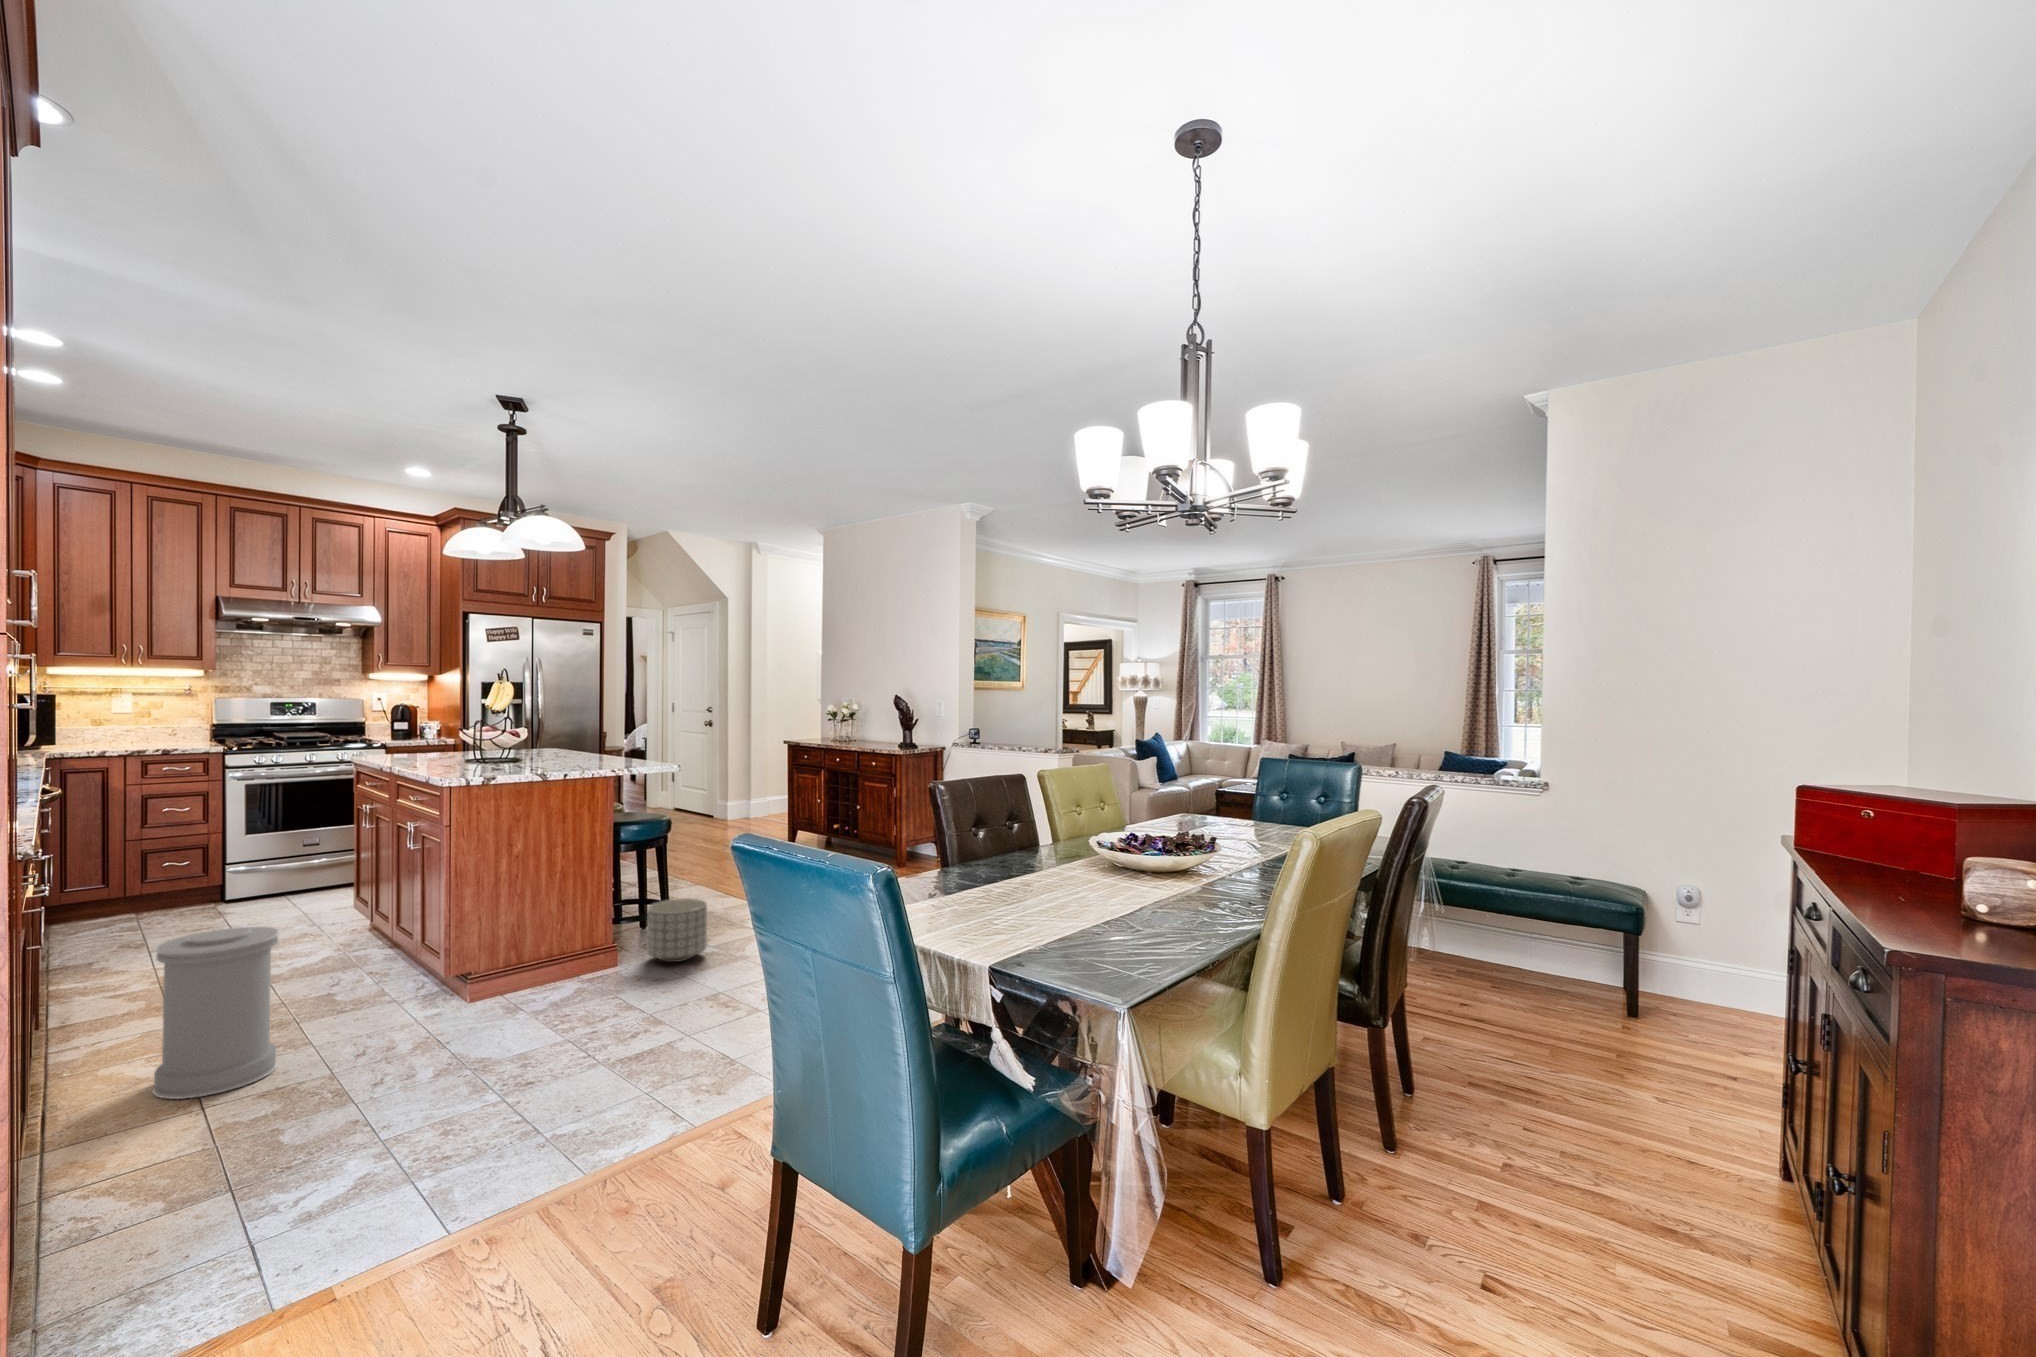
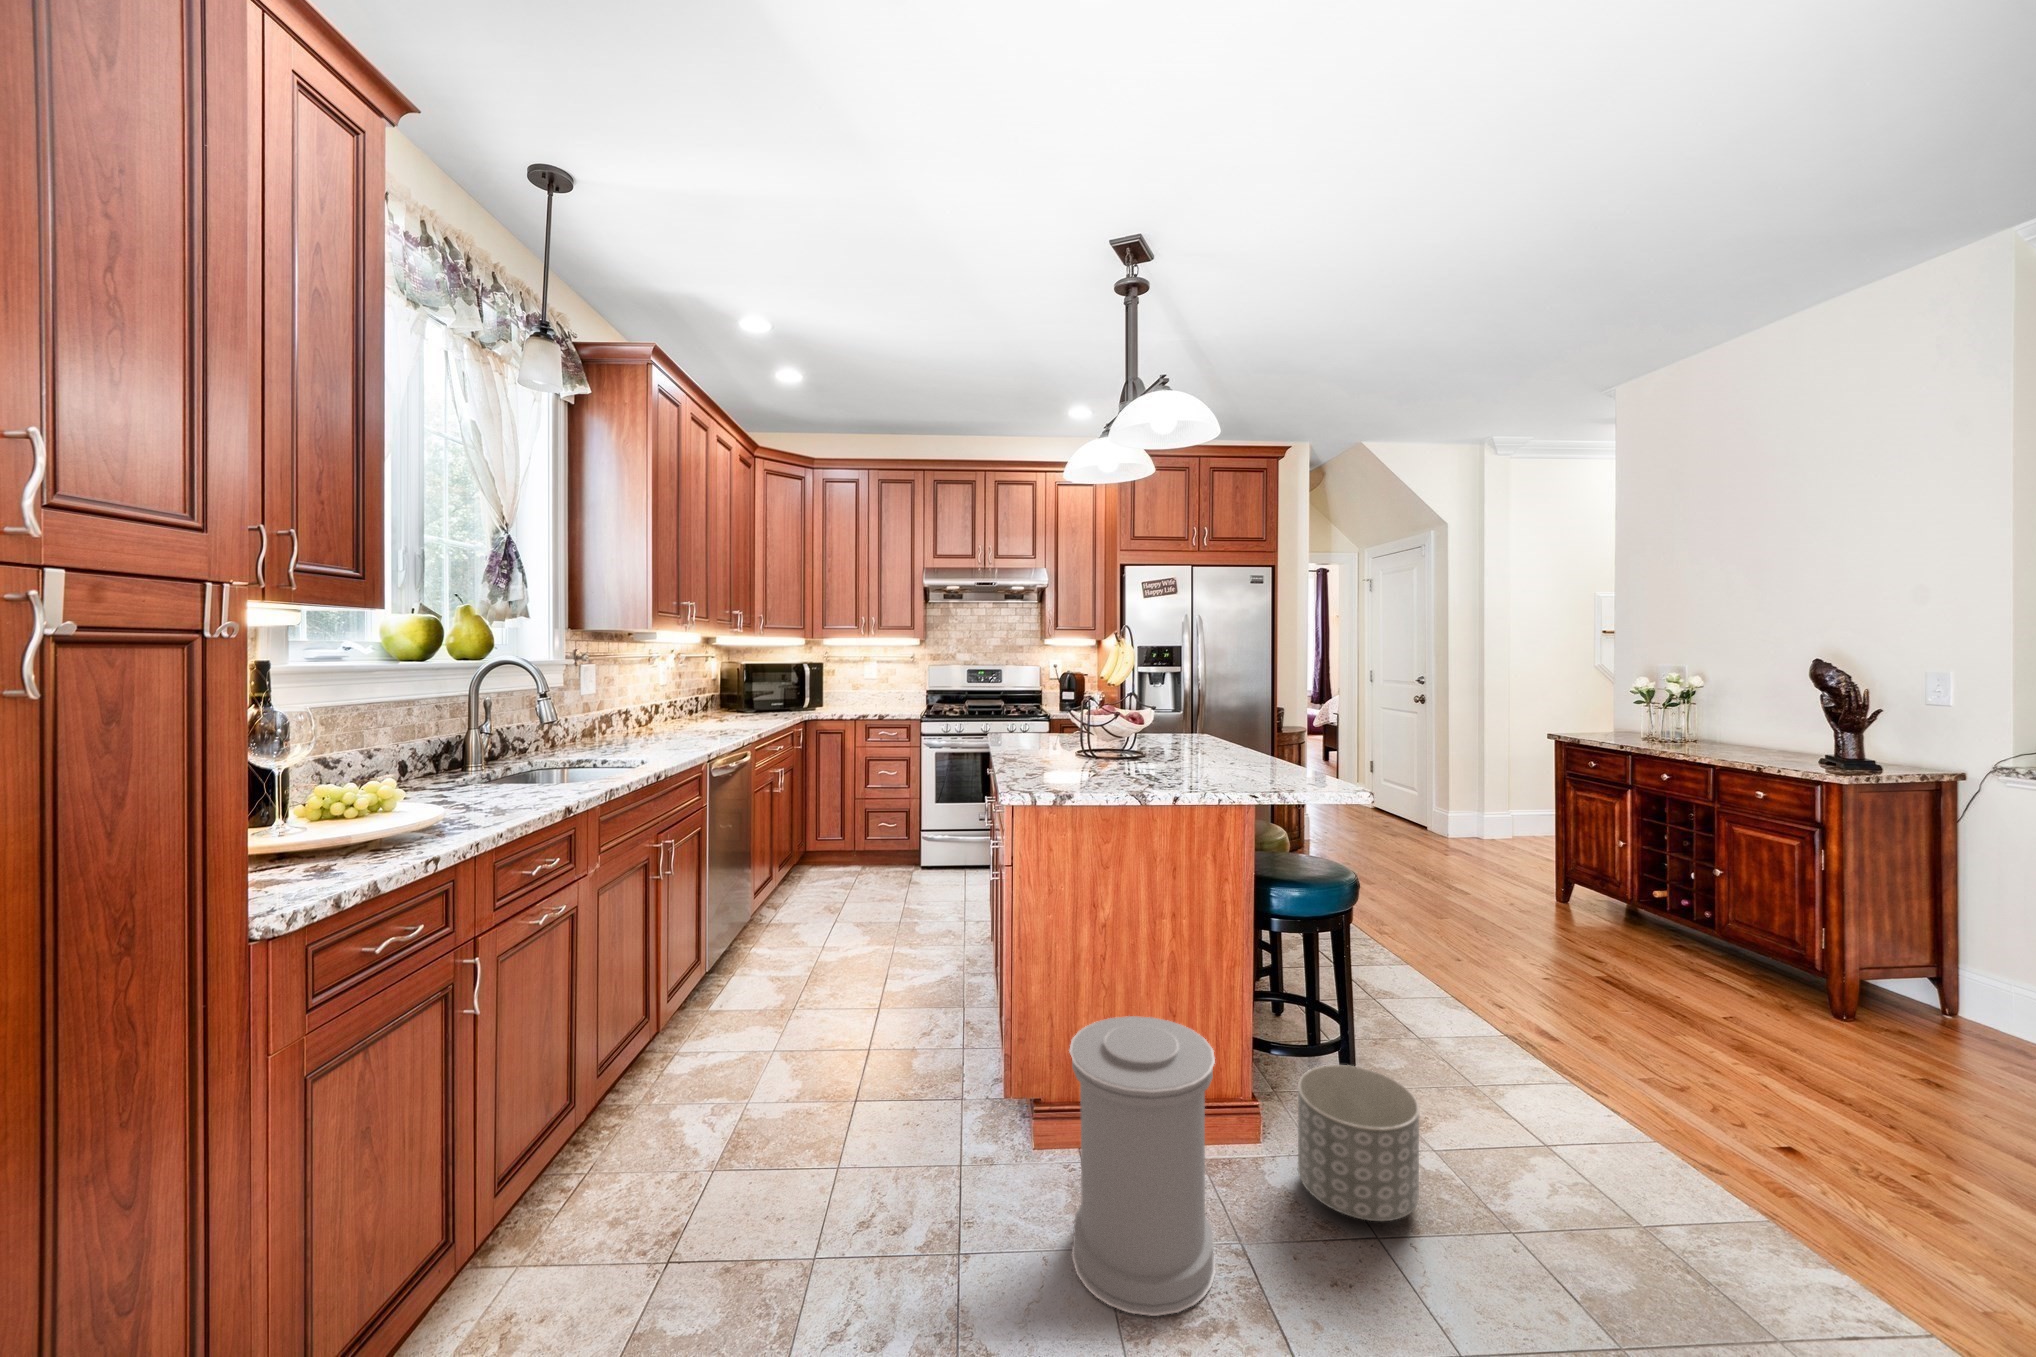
trash can: present [152,927,279,1099] -> present [1070,1016,1216,1316]

